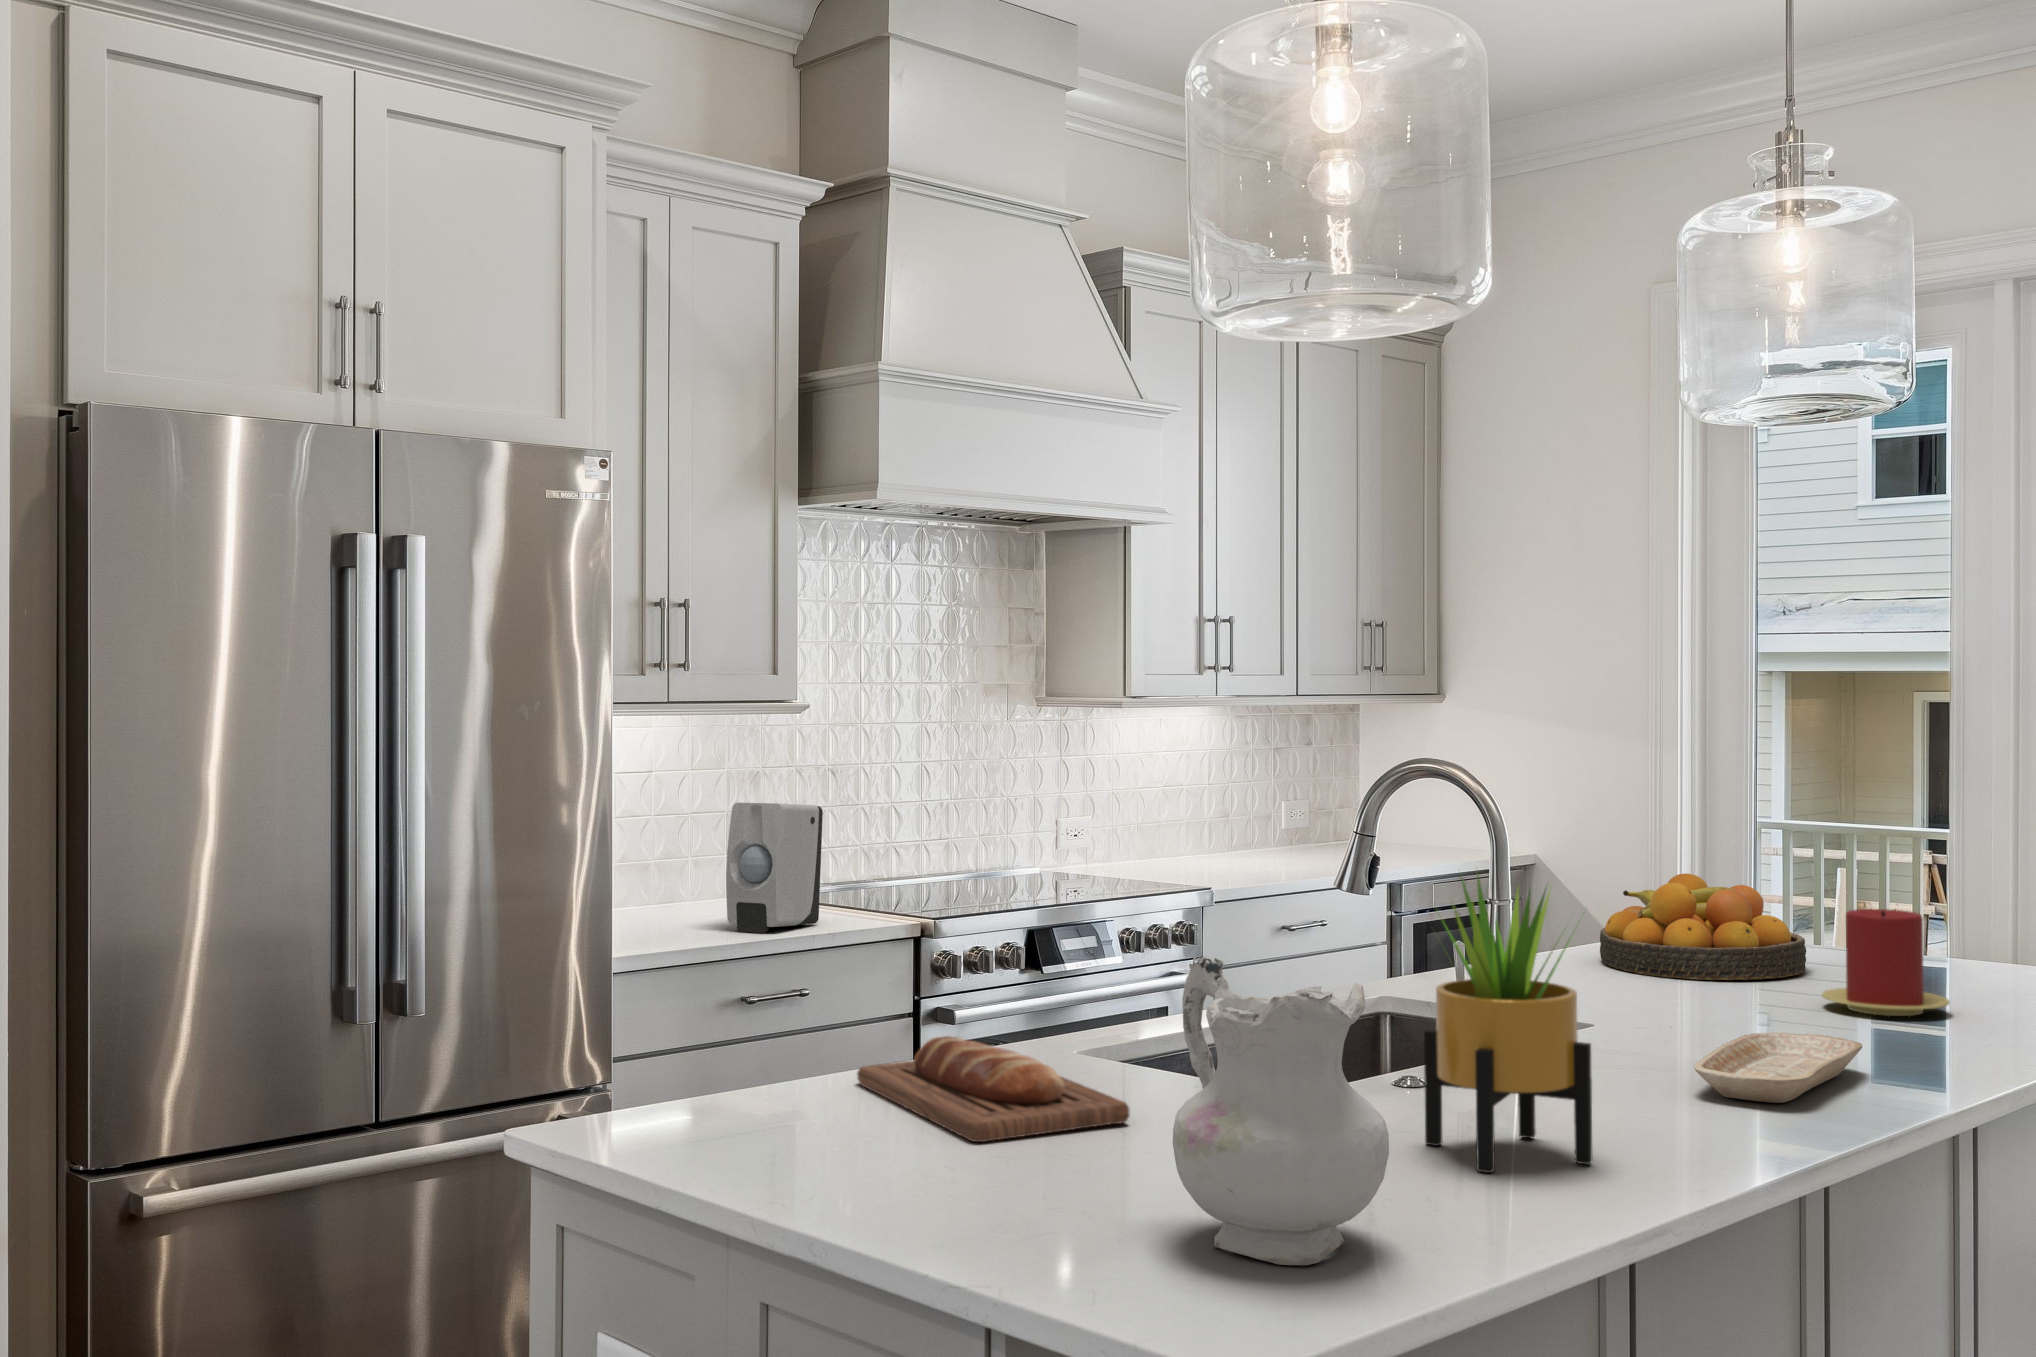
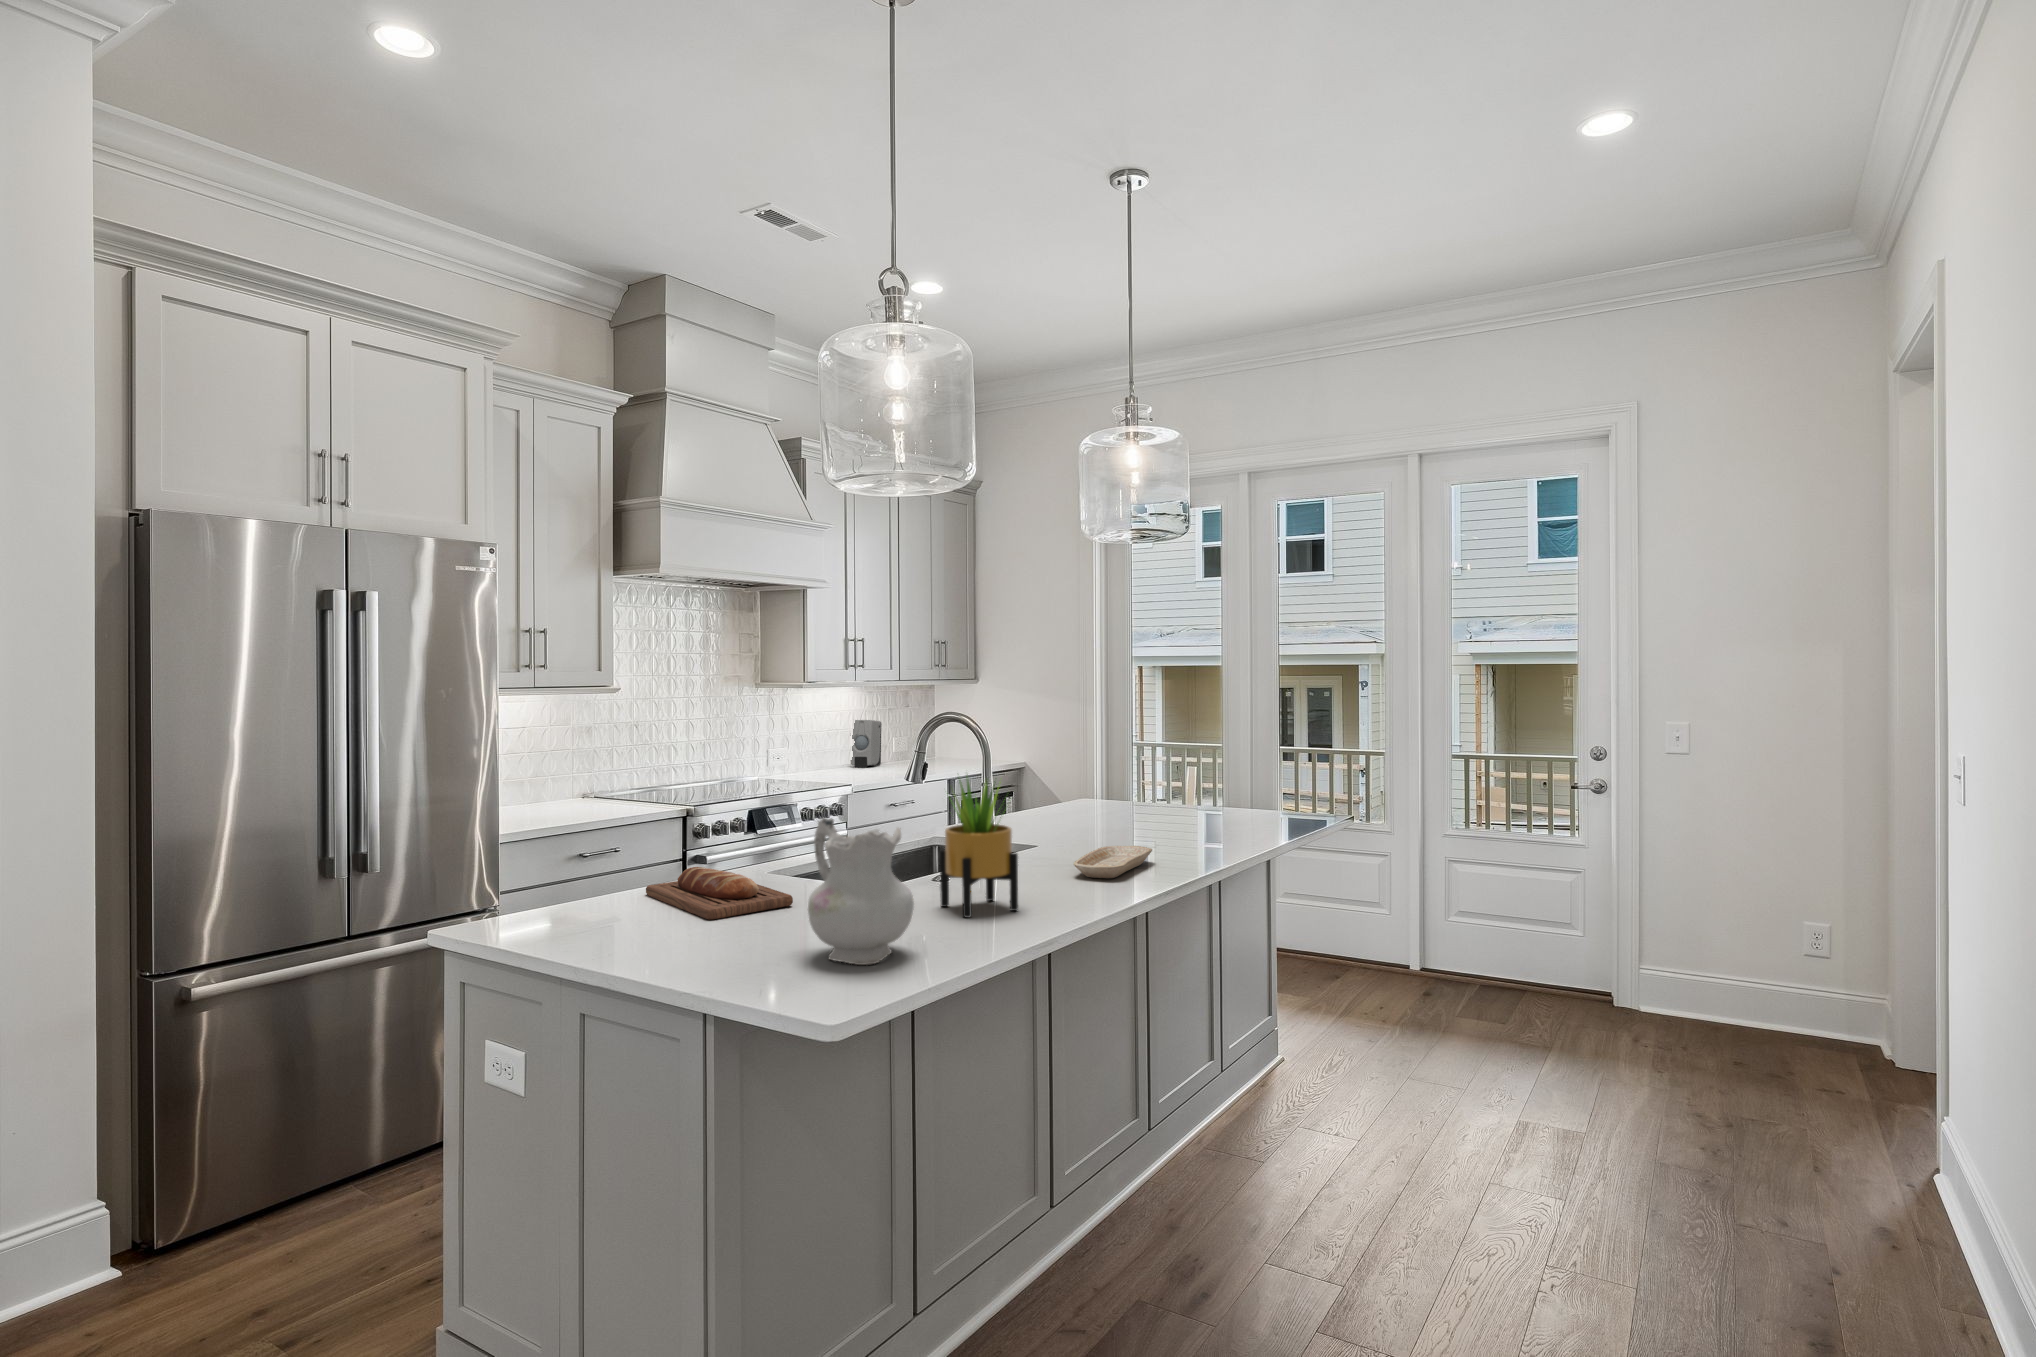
soap dispenser: present [726,803,823,933] -> present [850,720,881,768]
fruit bowl: present [1600,874,1806,980] -> none [1046,771,1142,823]
candle: present [1821,909,1950,1016] -> none [1144,785,1200,836]

